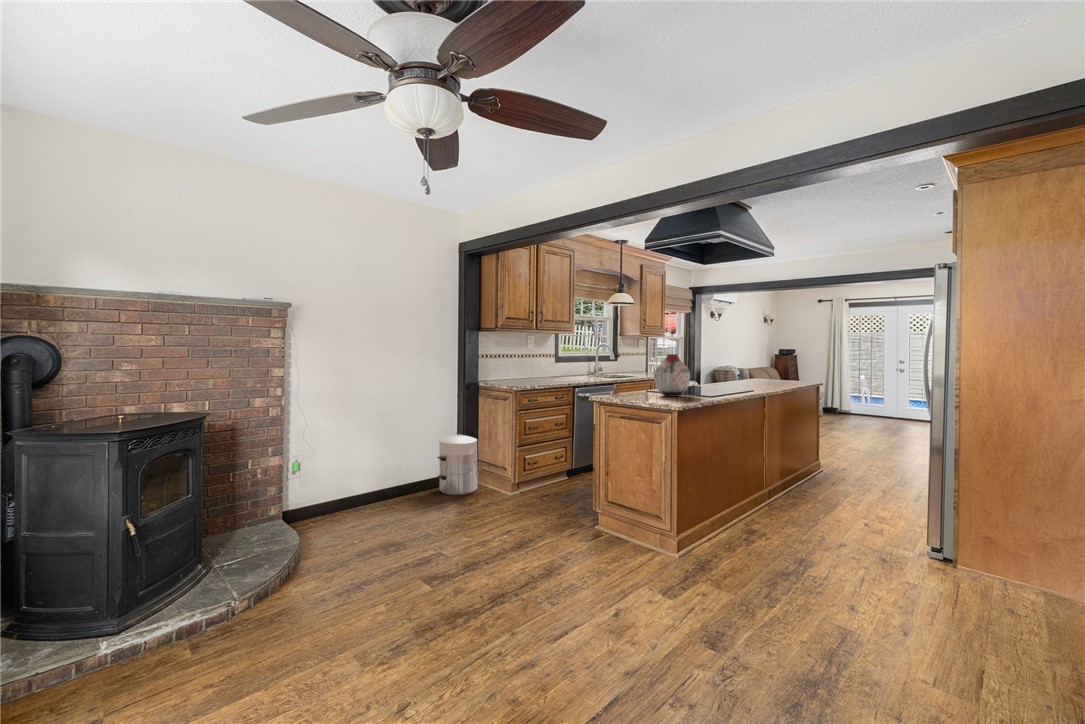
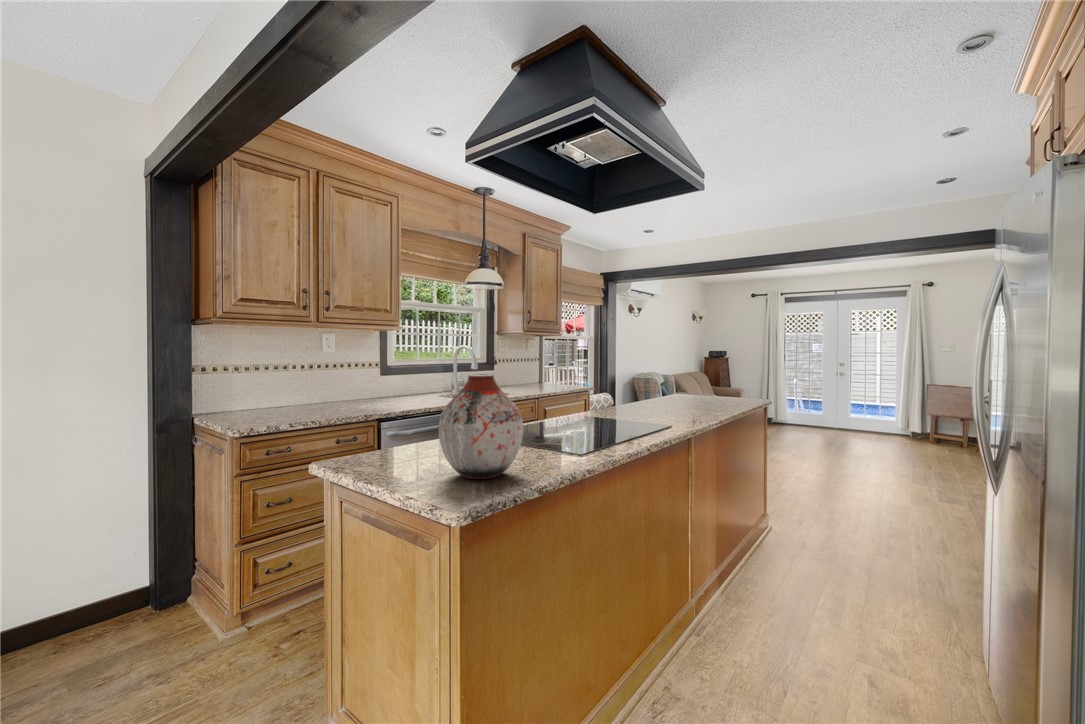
waste bin: present [437,433,479,495] -> none [54,523,173,658]

